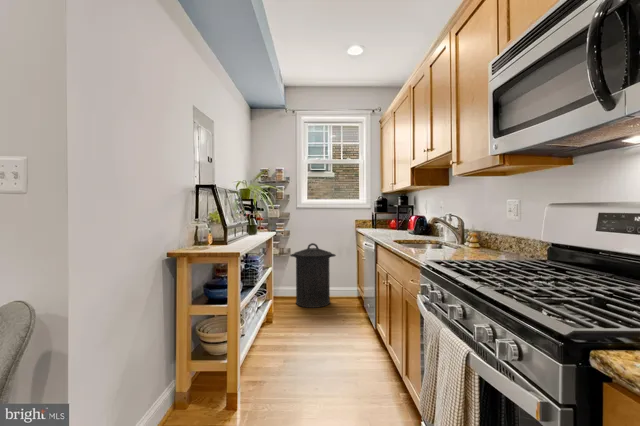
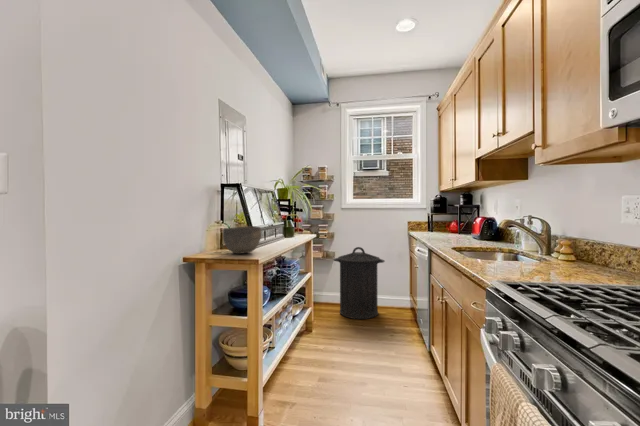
bowl: none [201,224,236,249] -> present [223,226,261,254]

